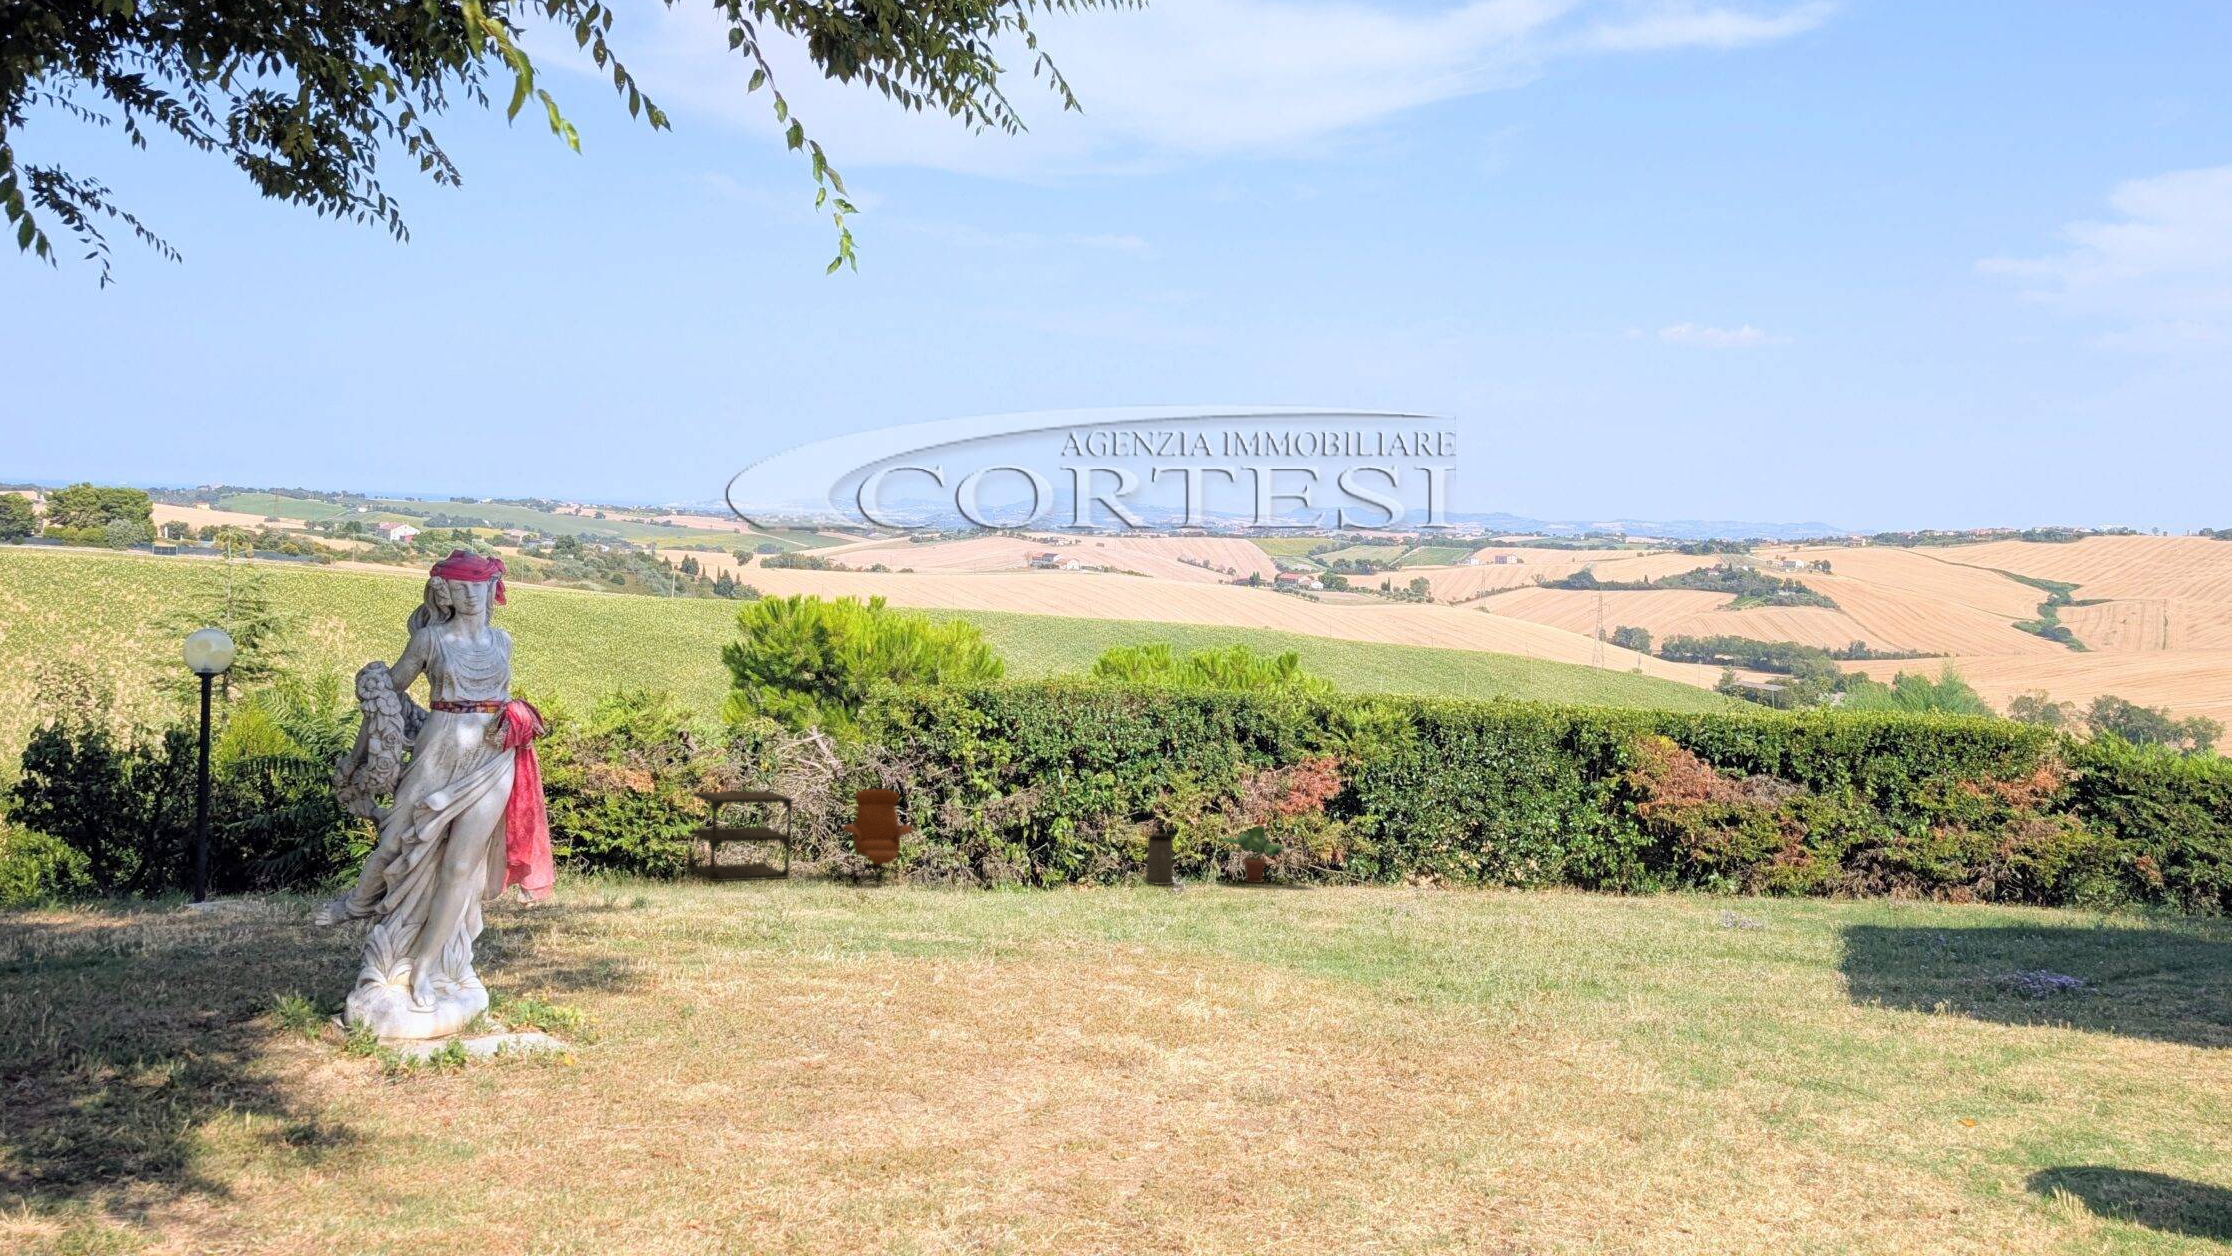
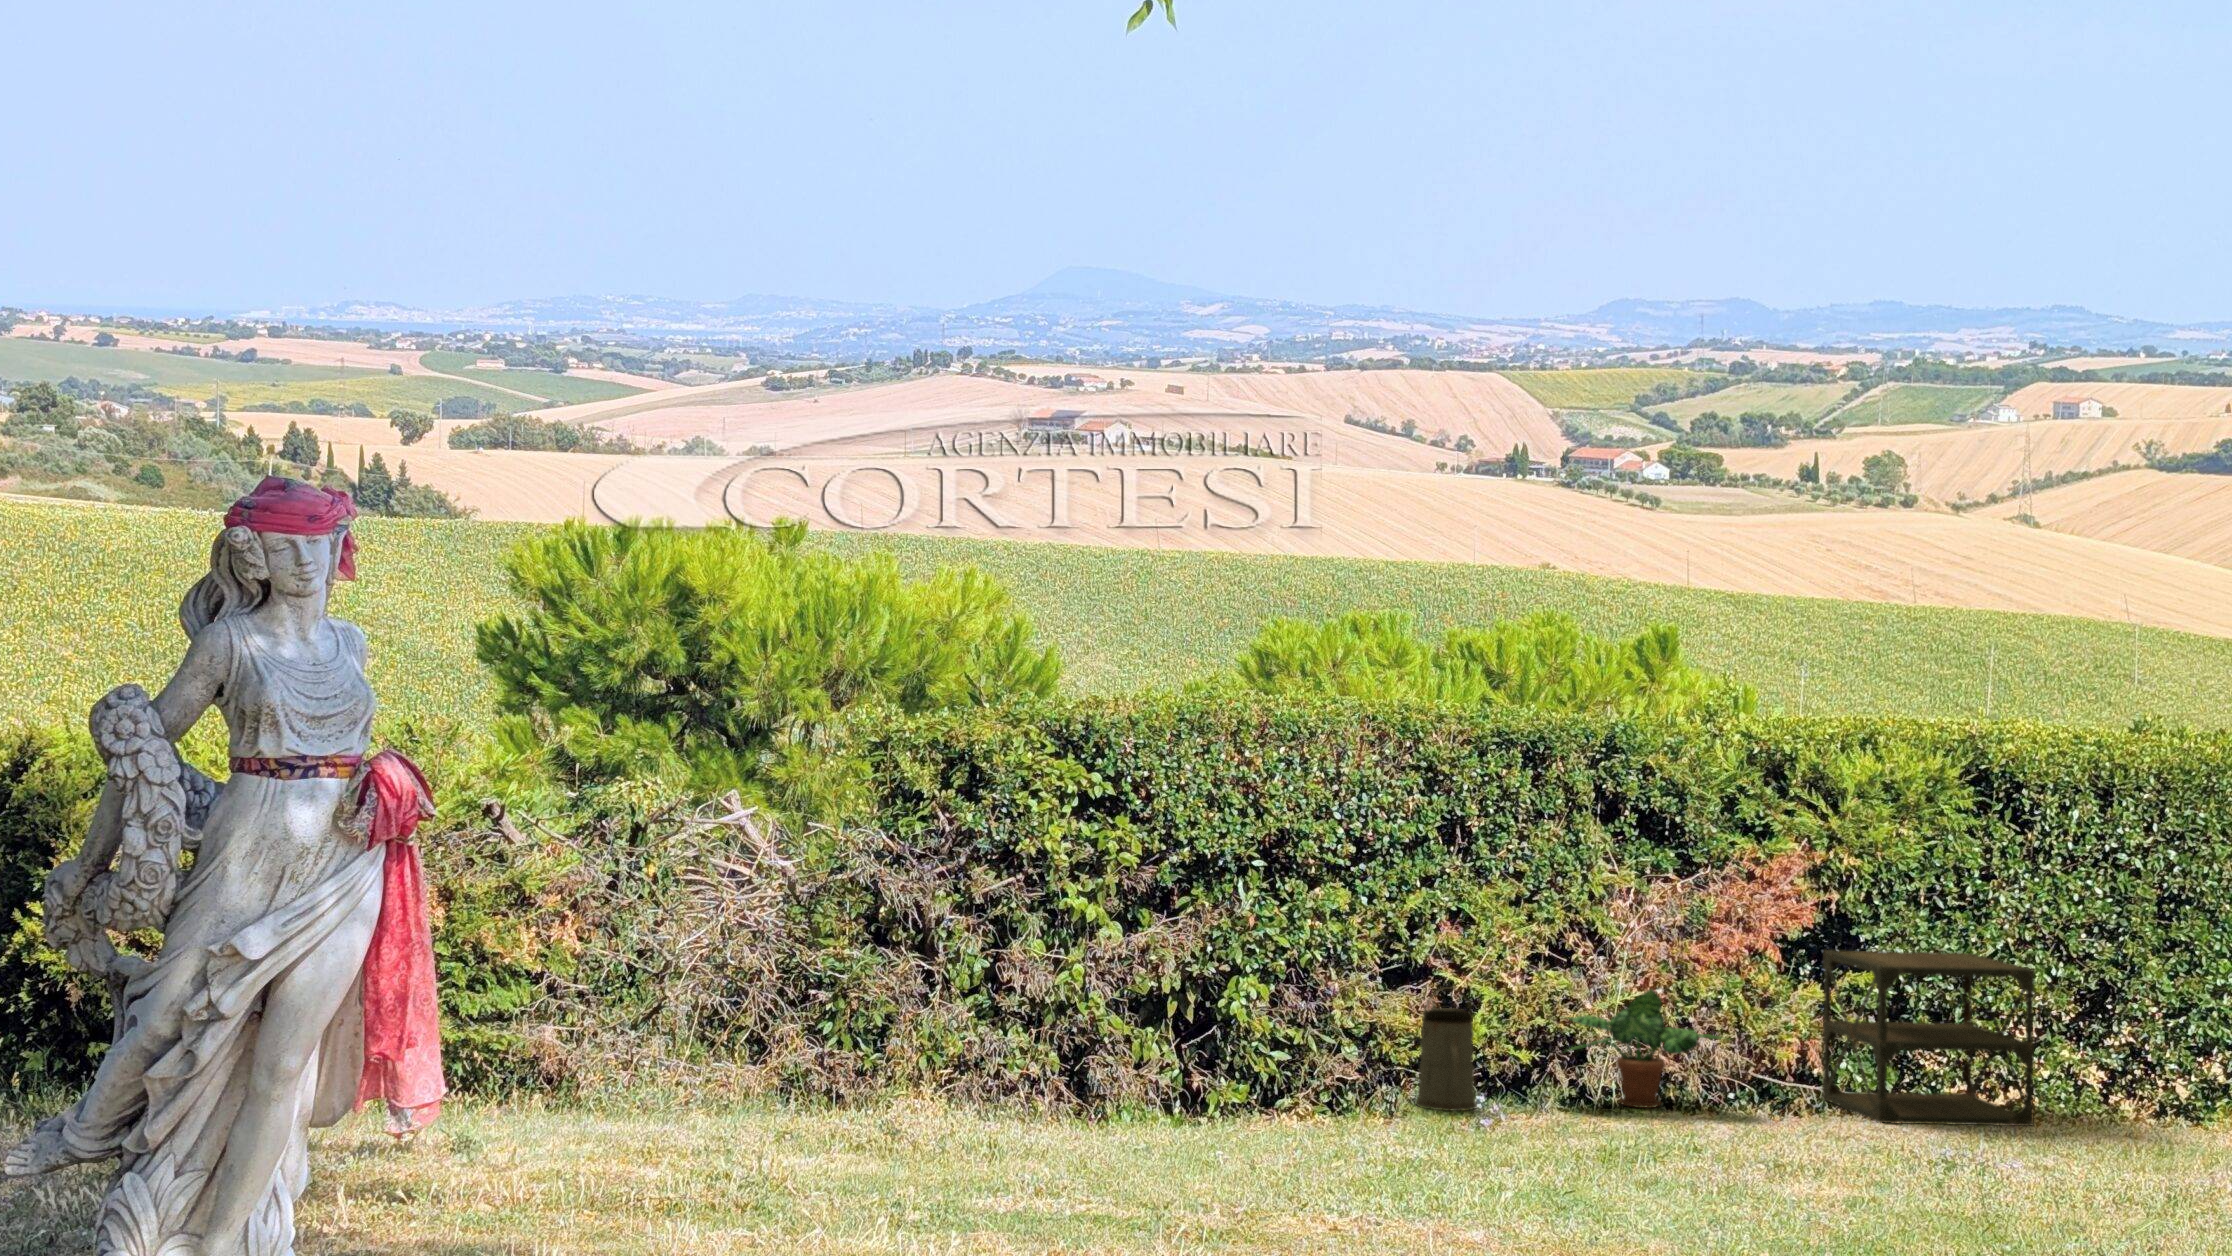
lounge chair: present [843,789,912,885] -> none [807,918,946,1116]
side table: present [687,790,792,881] -> present [1822,950,2034,1126]

